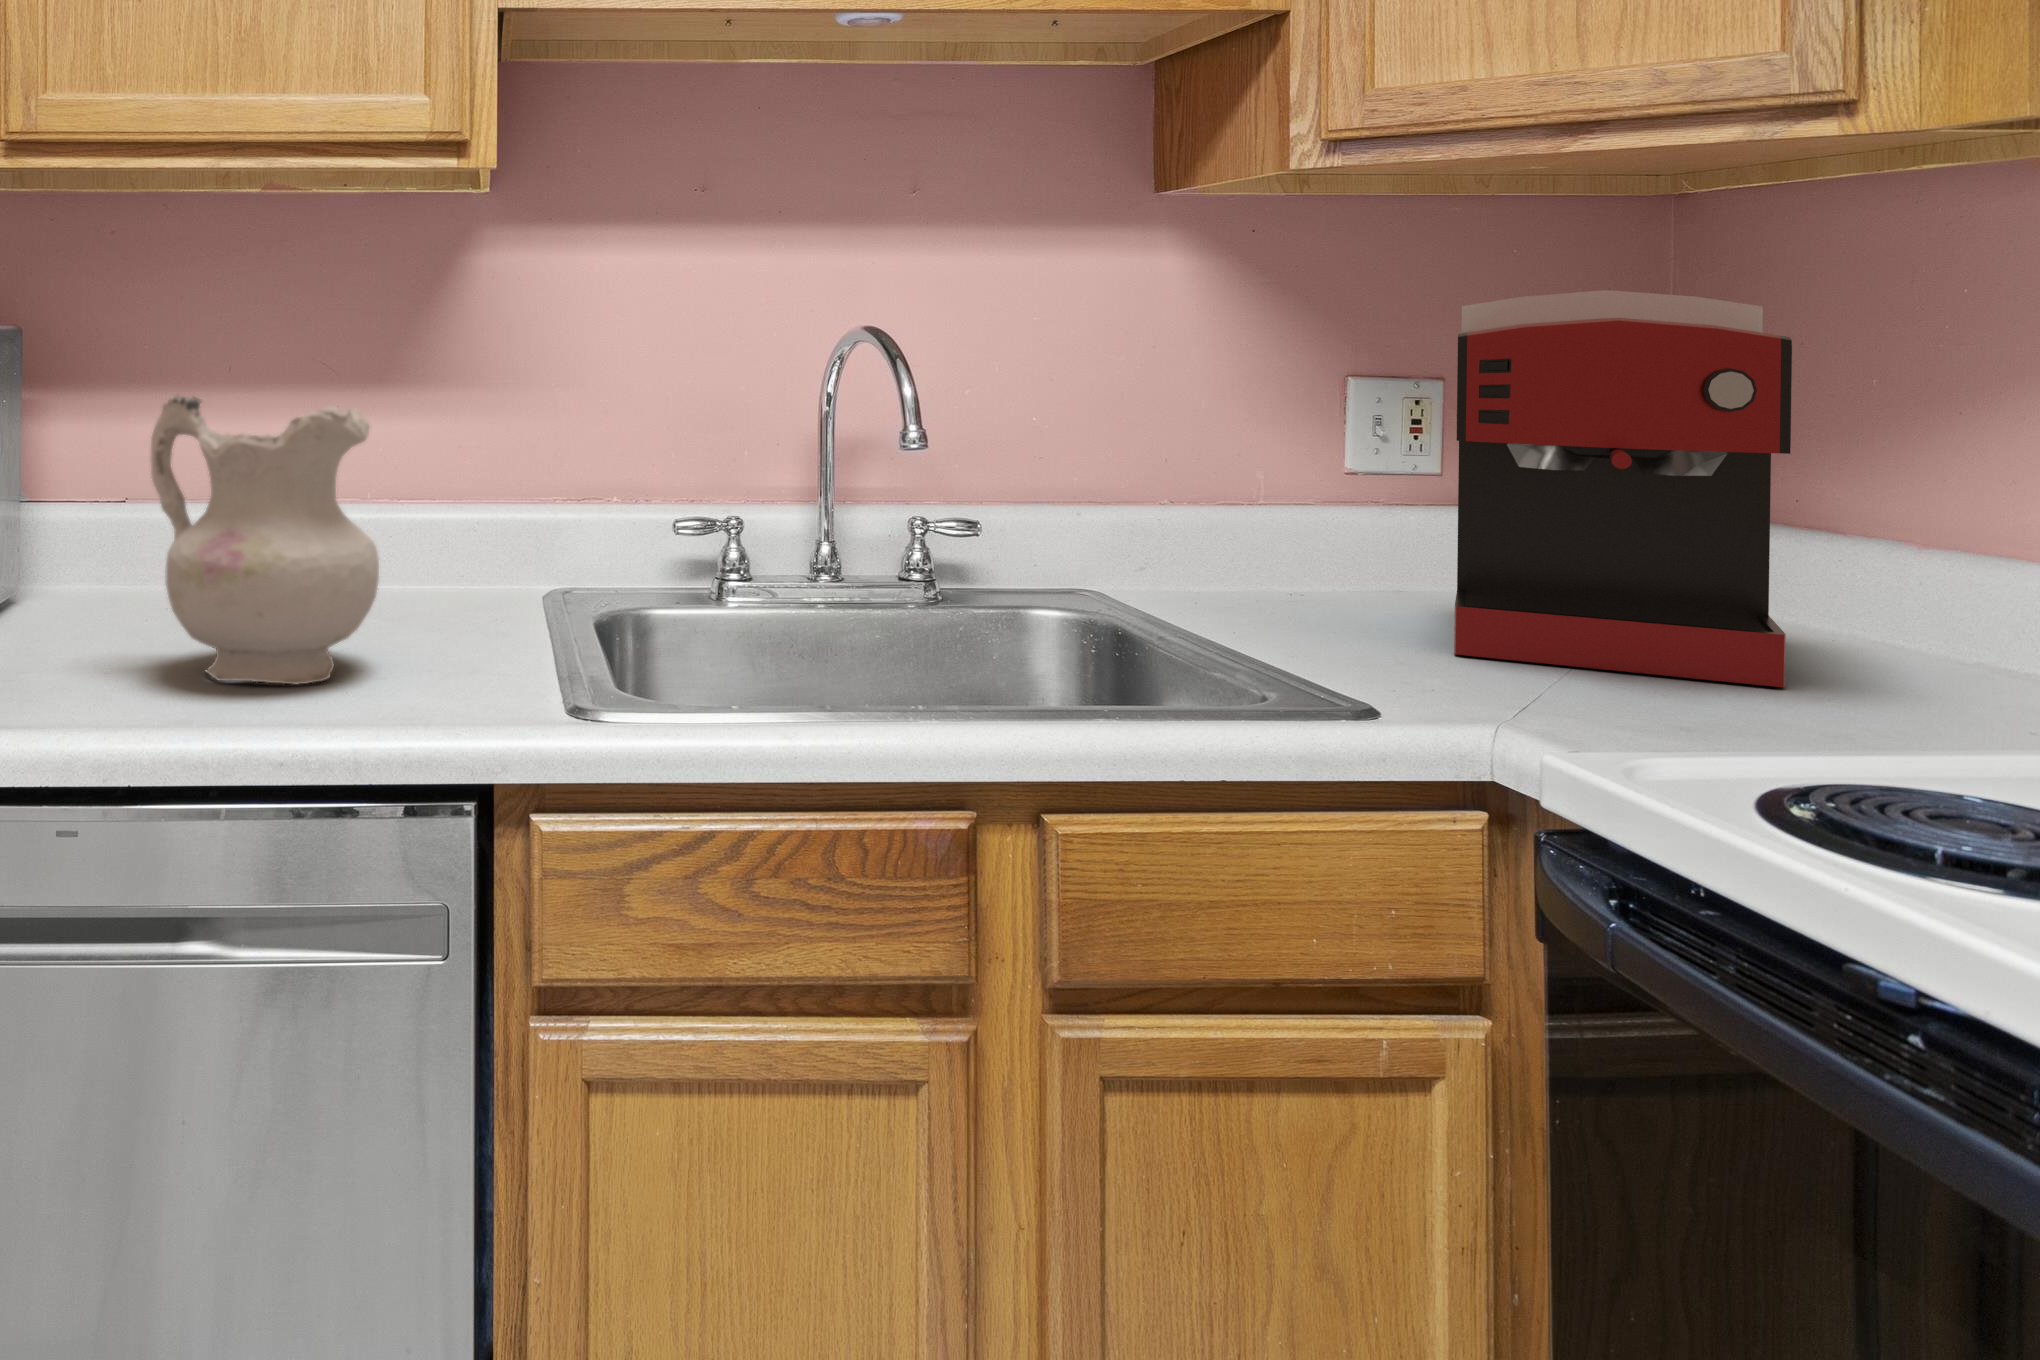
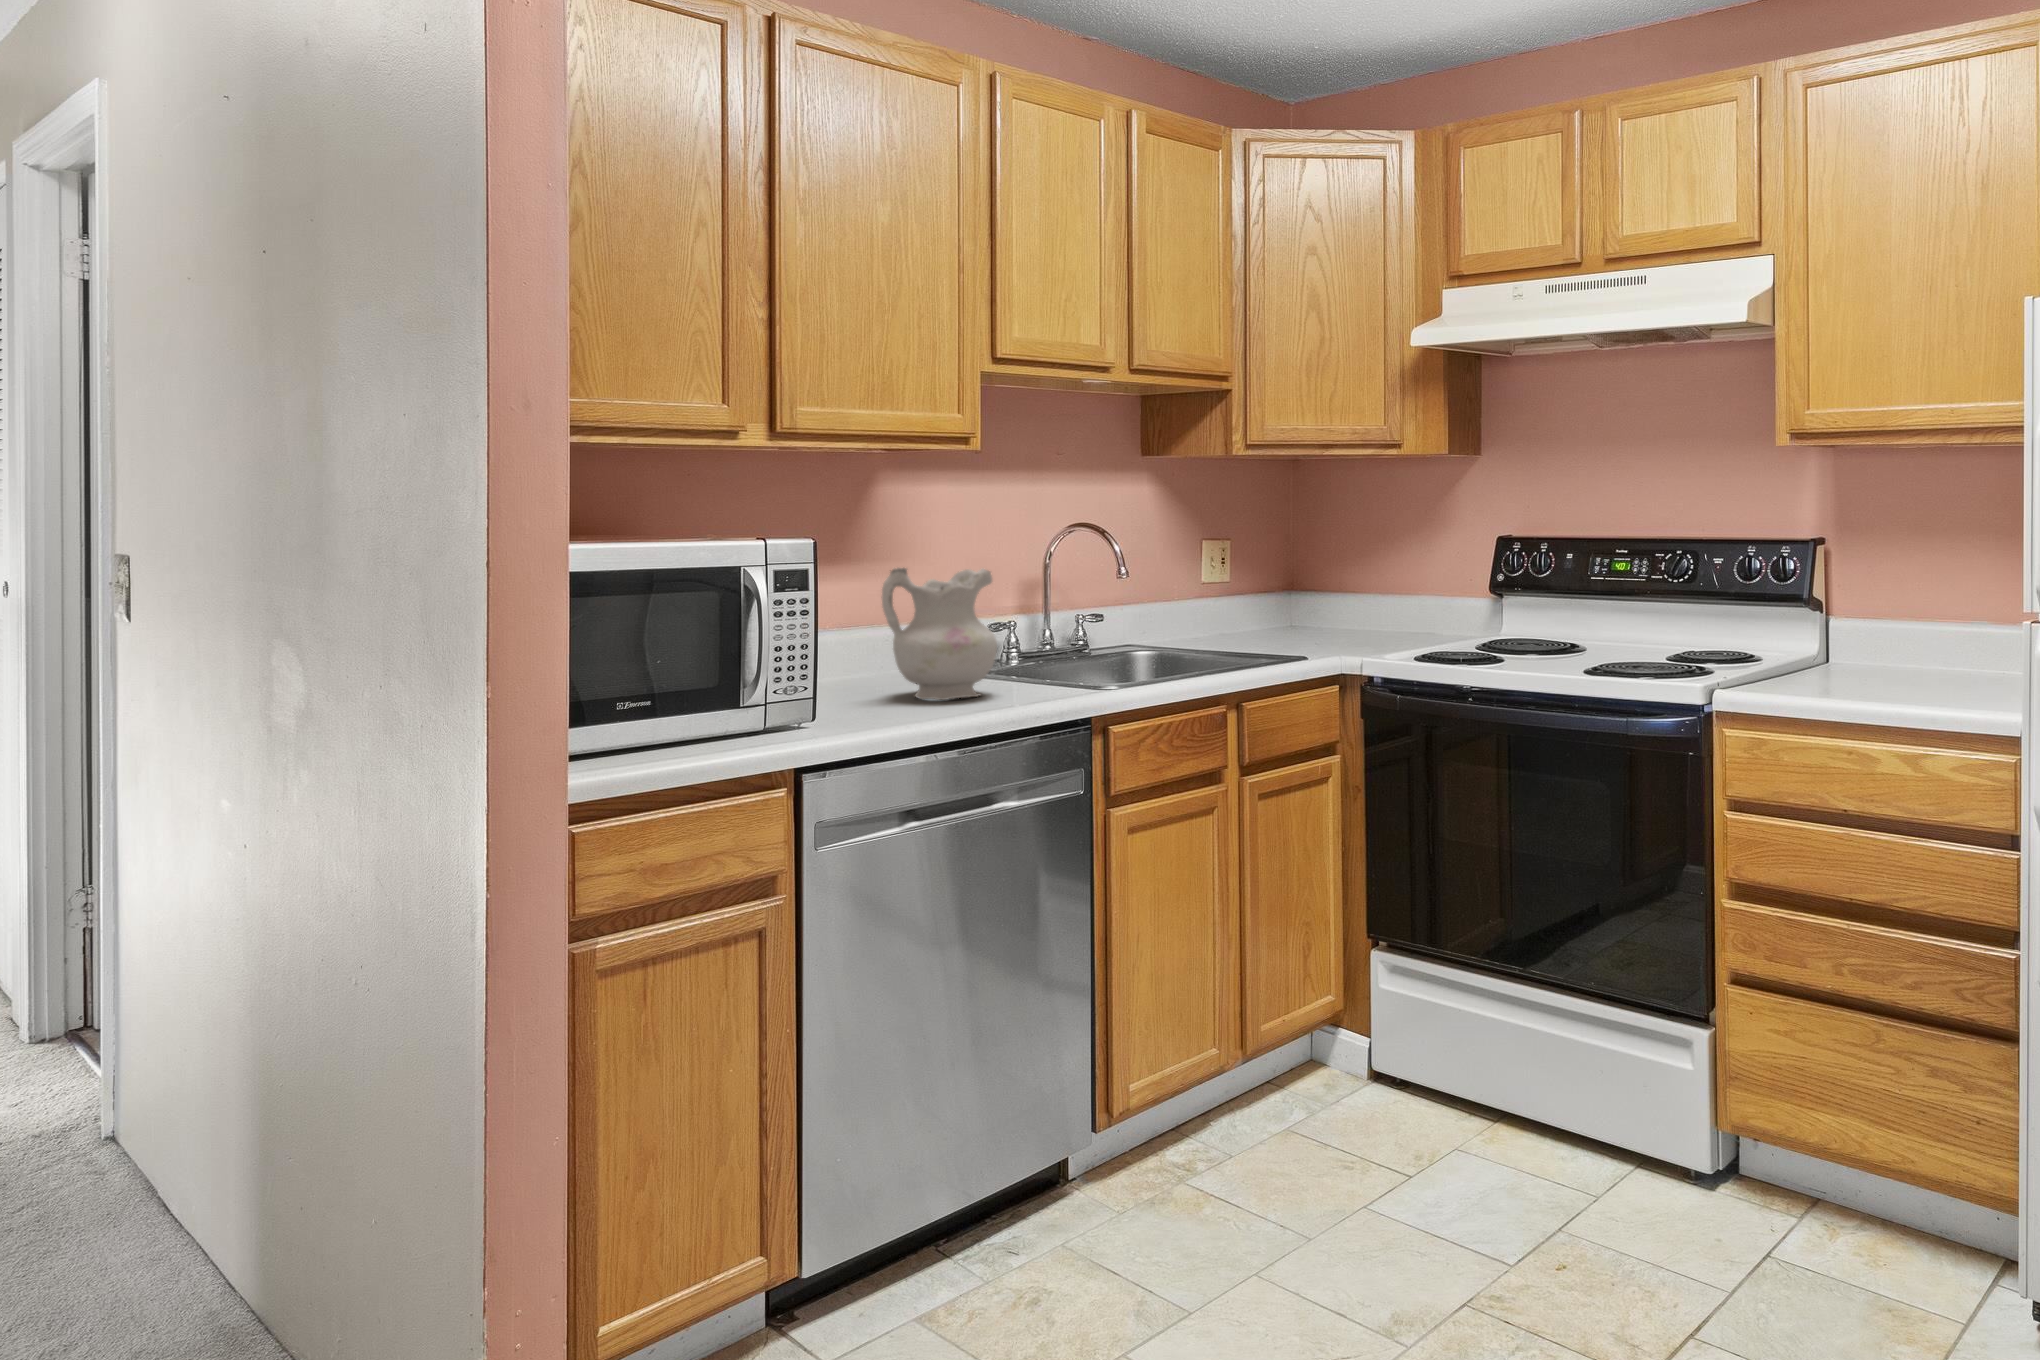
coffee maker: present [1454,290,1792,687] -> none [1252,502,1378,643]

